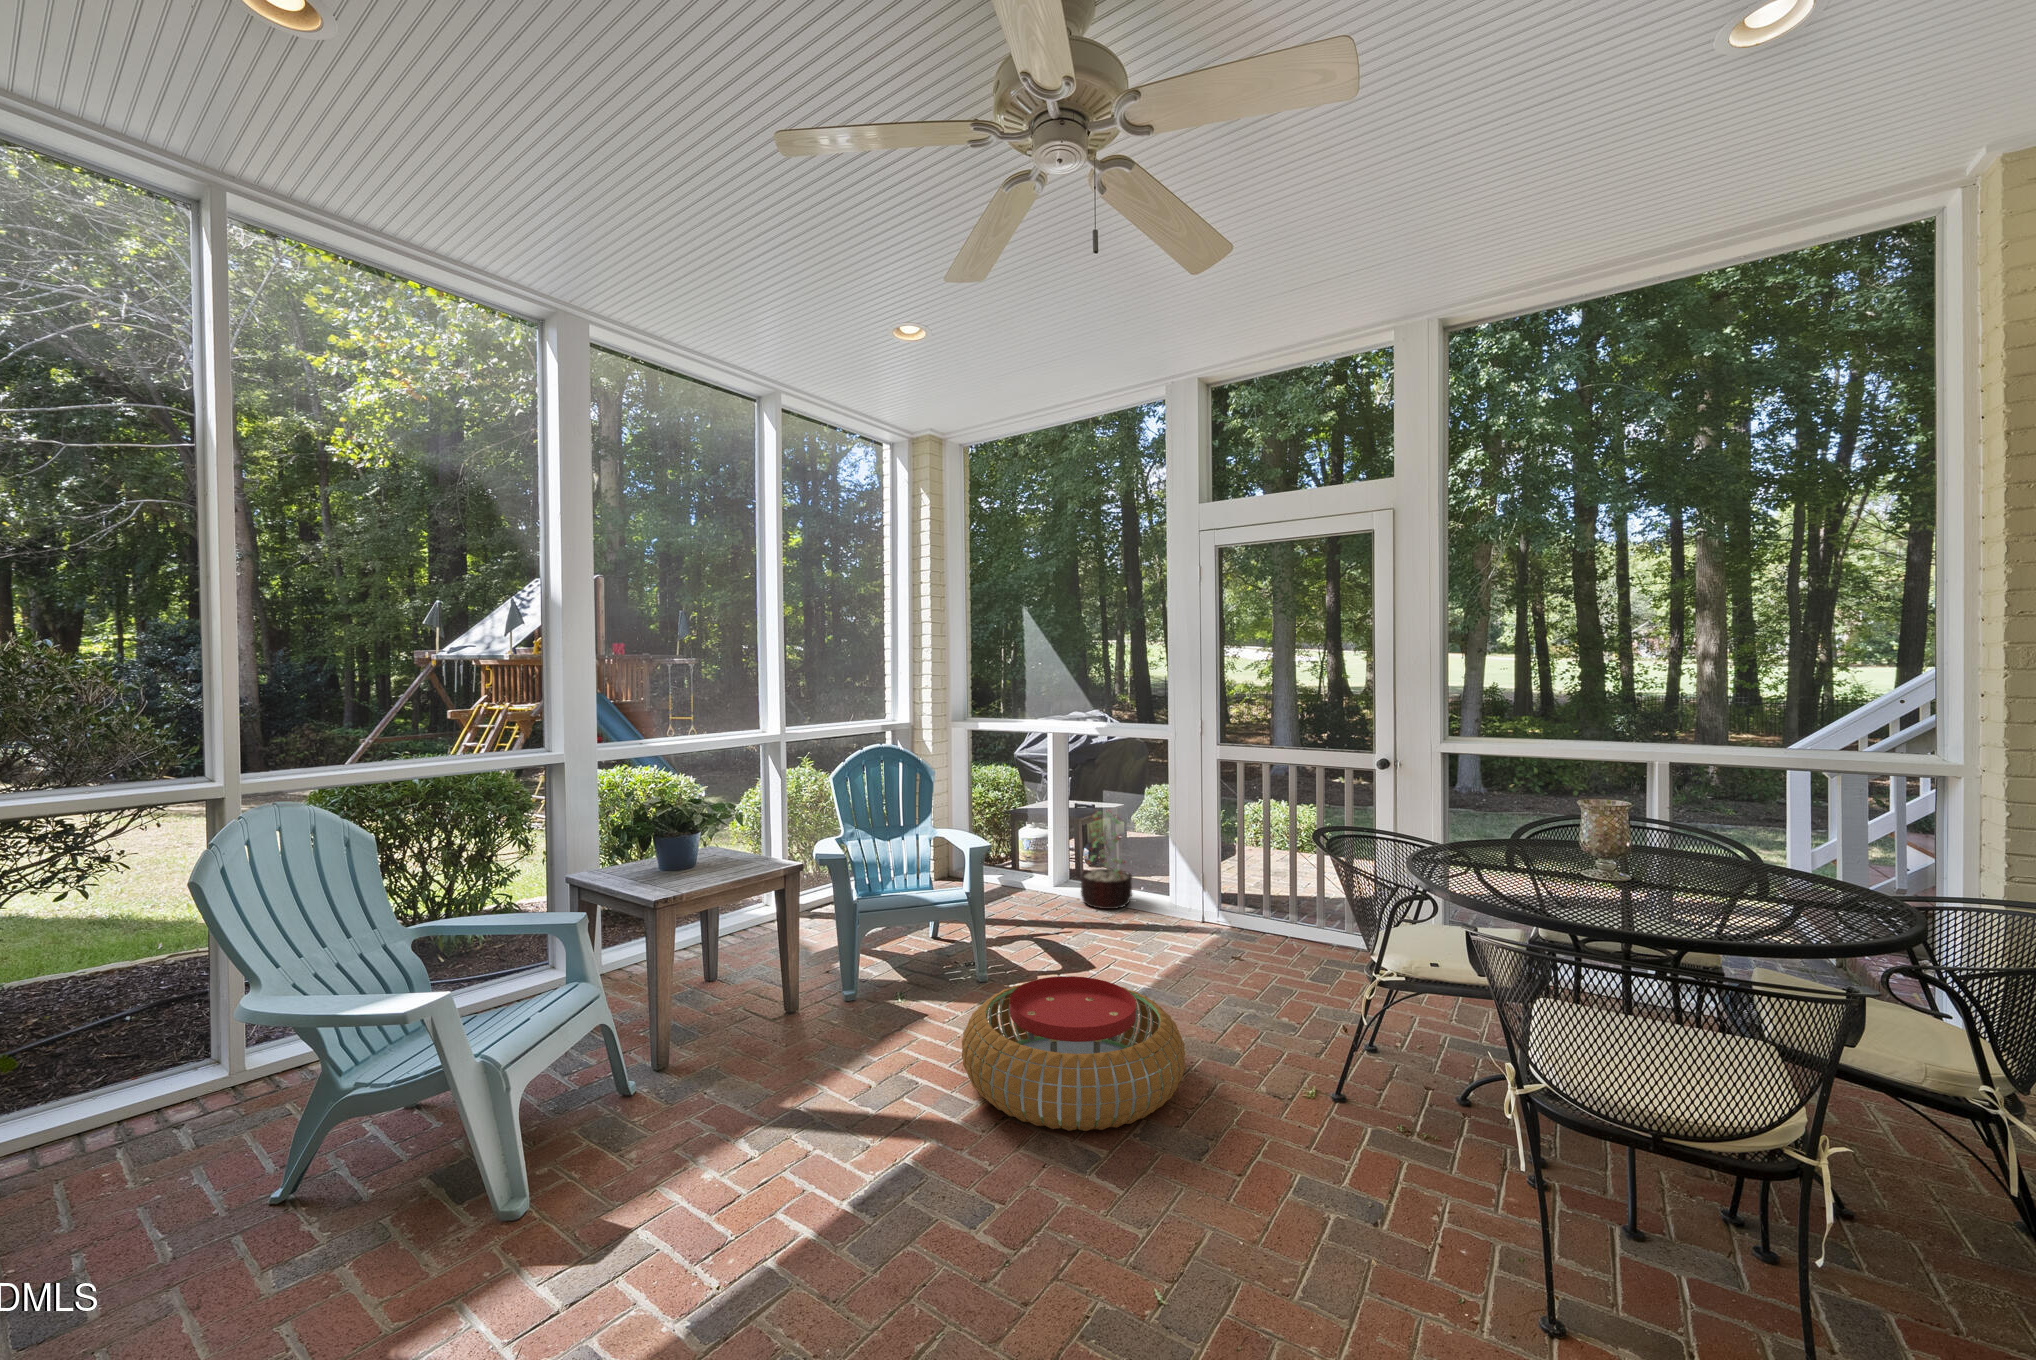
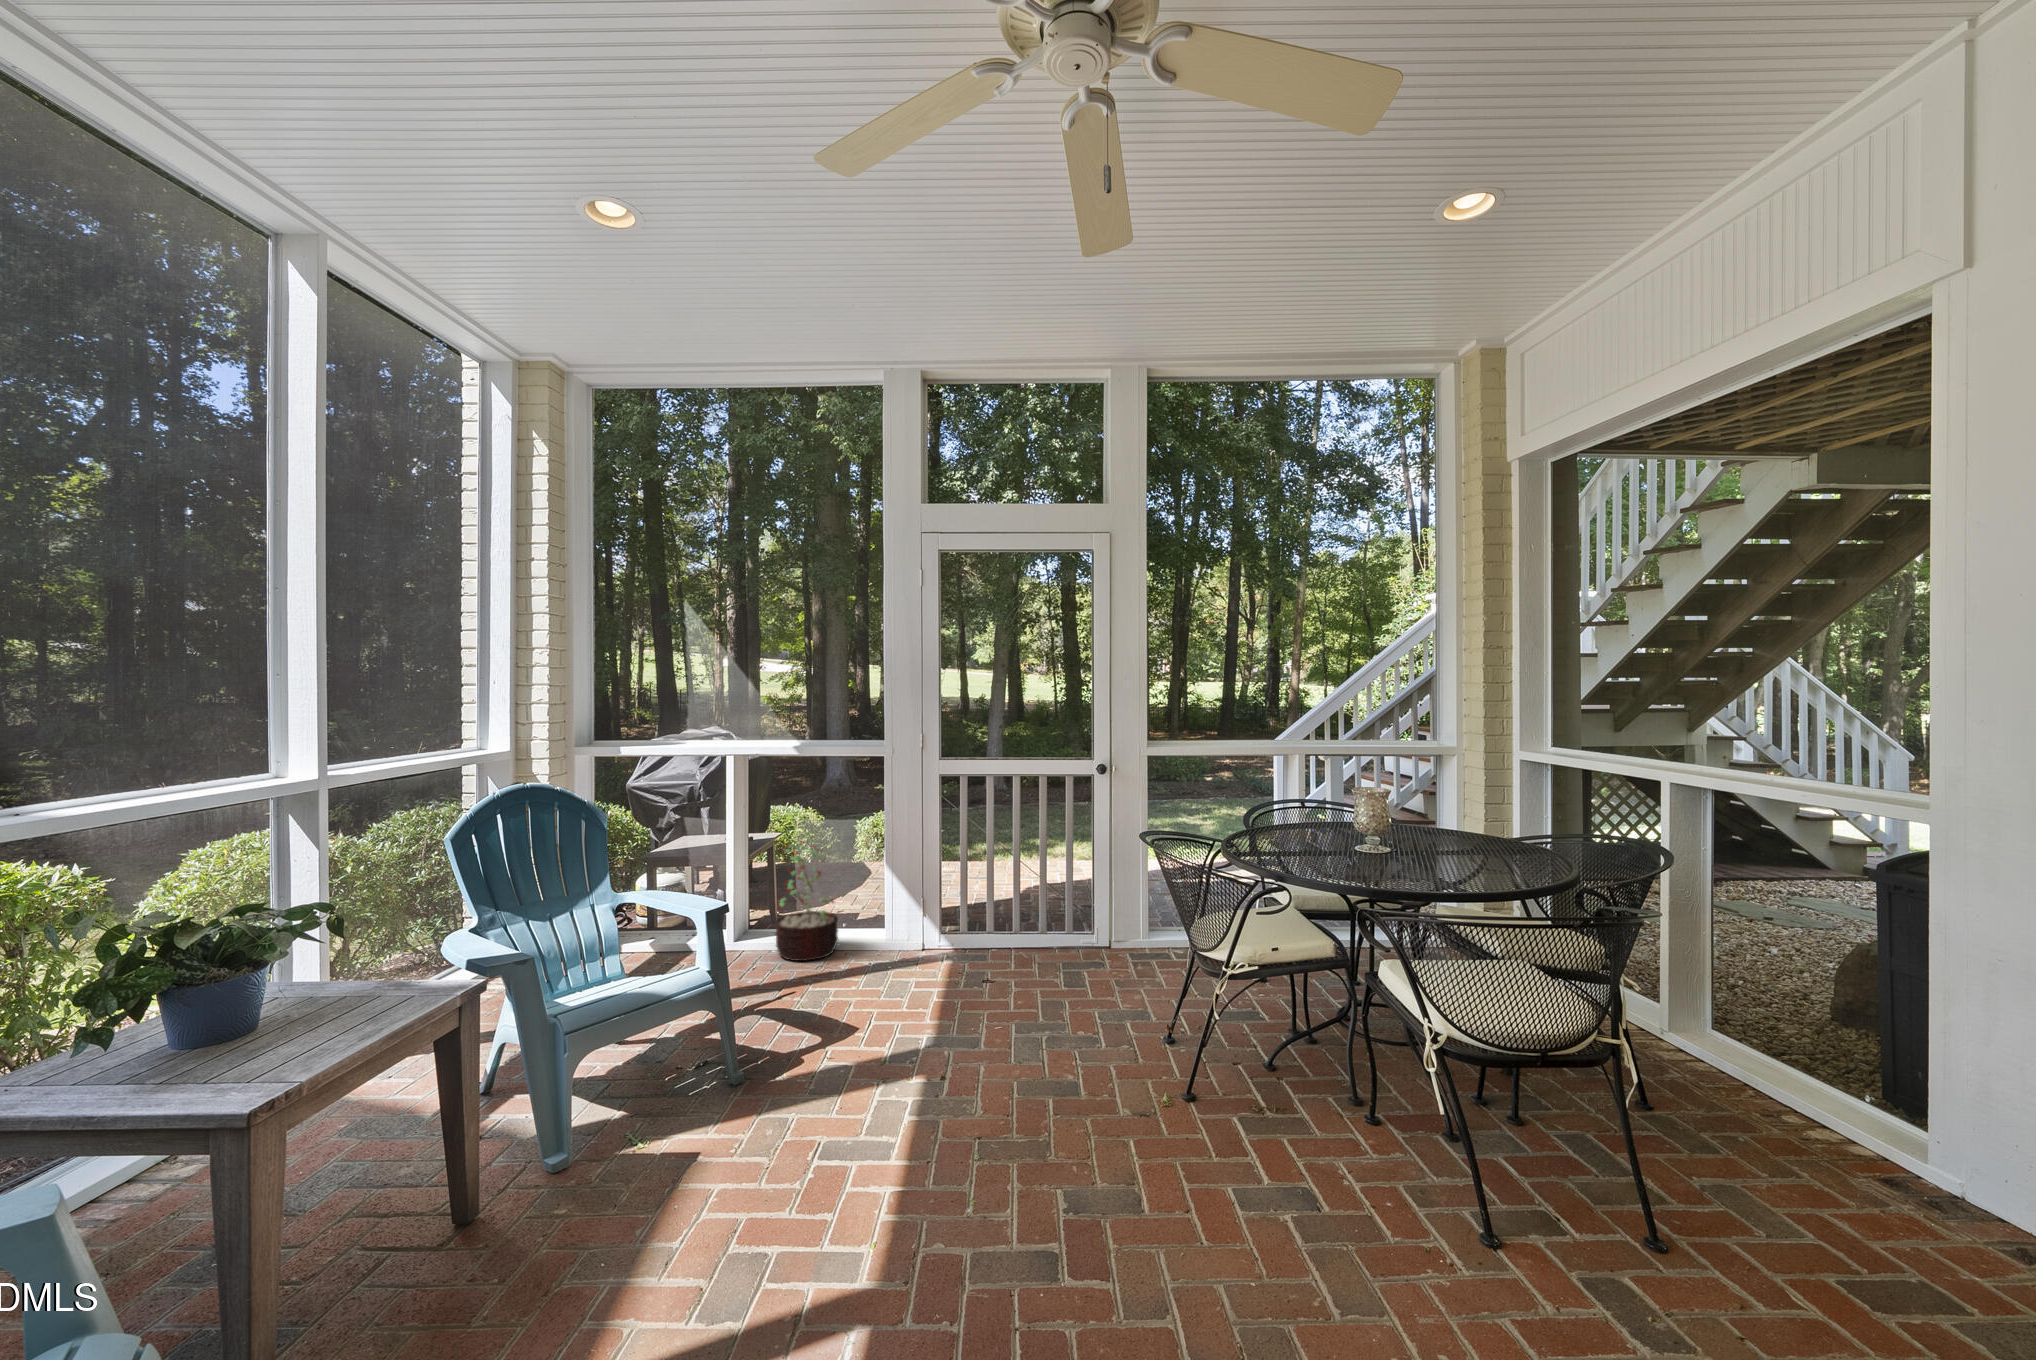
pouf: present [962,976,1185,1131] -> none [807,1043,1079,1243]

